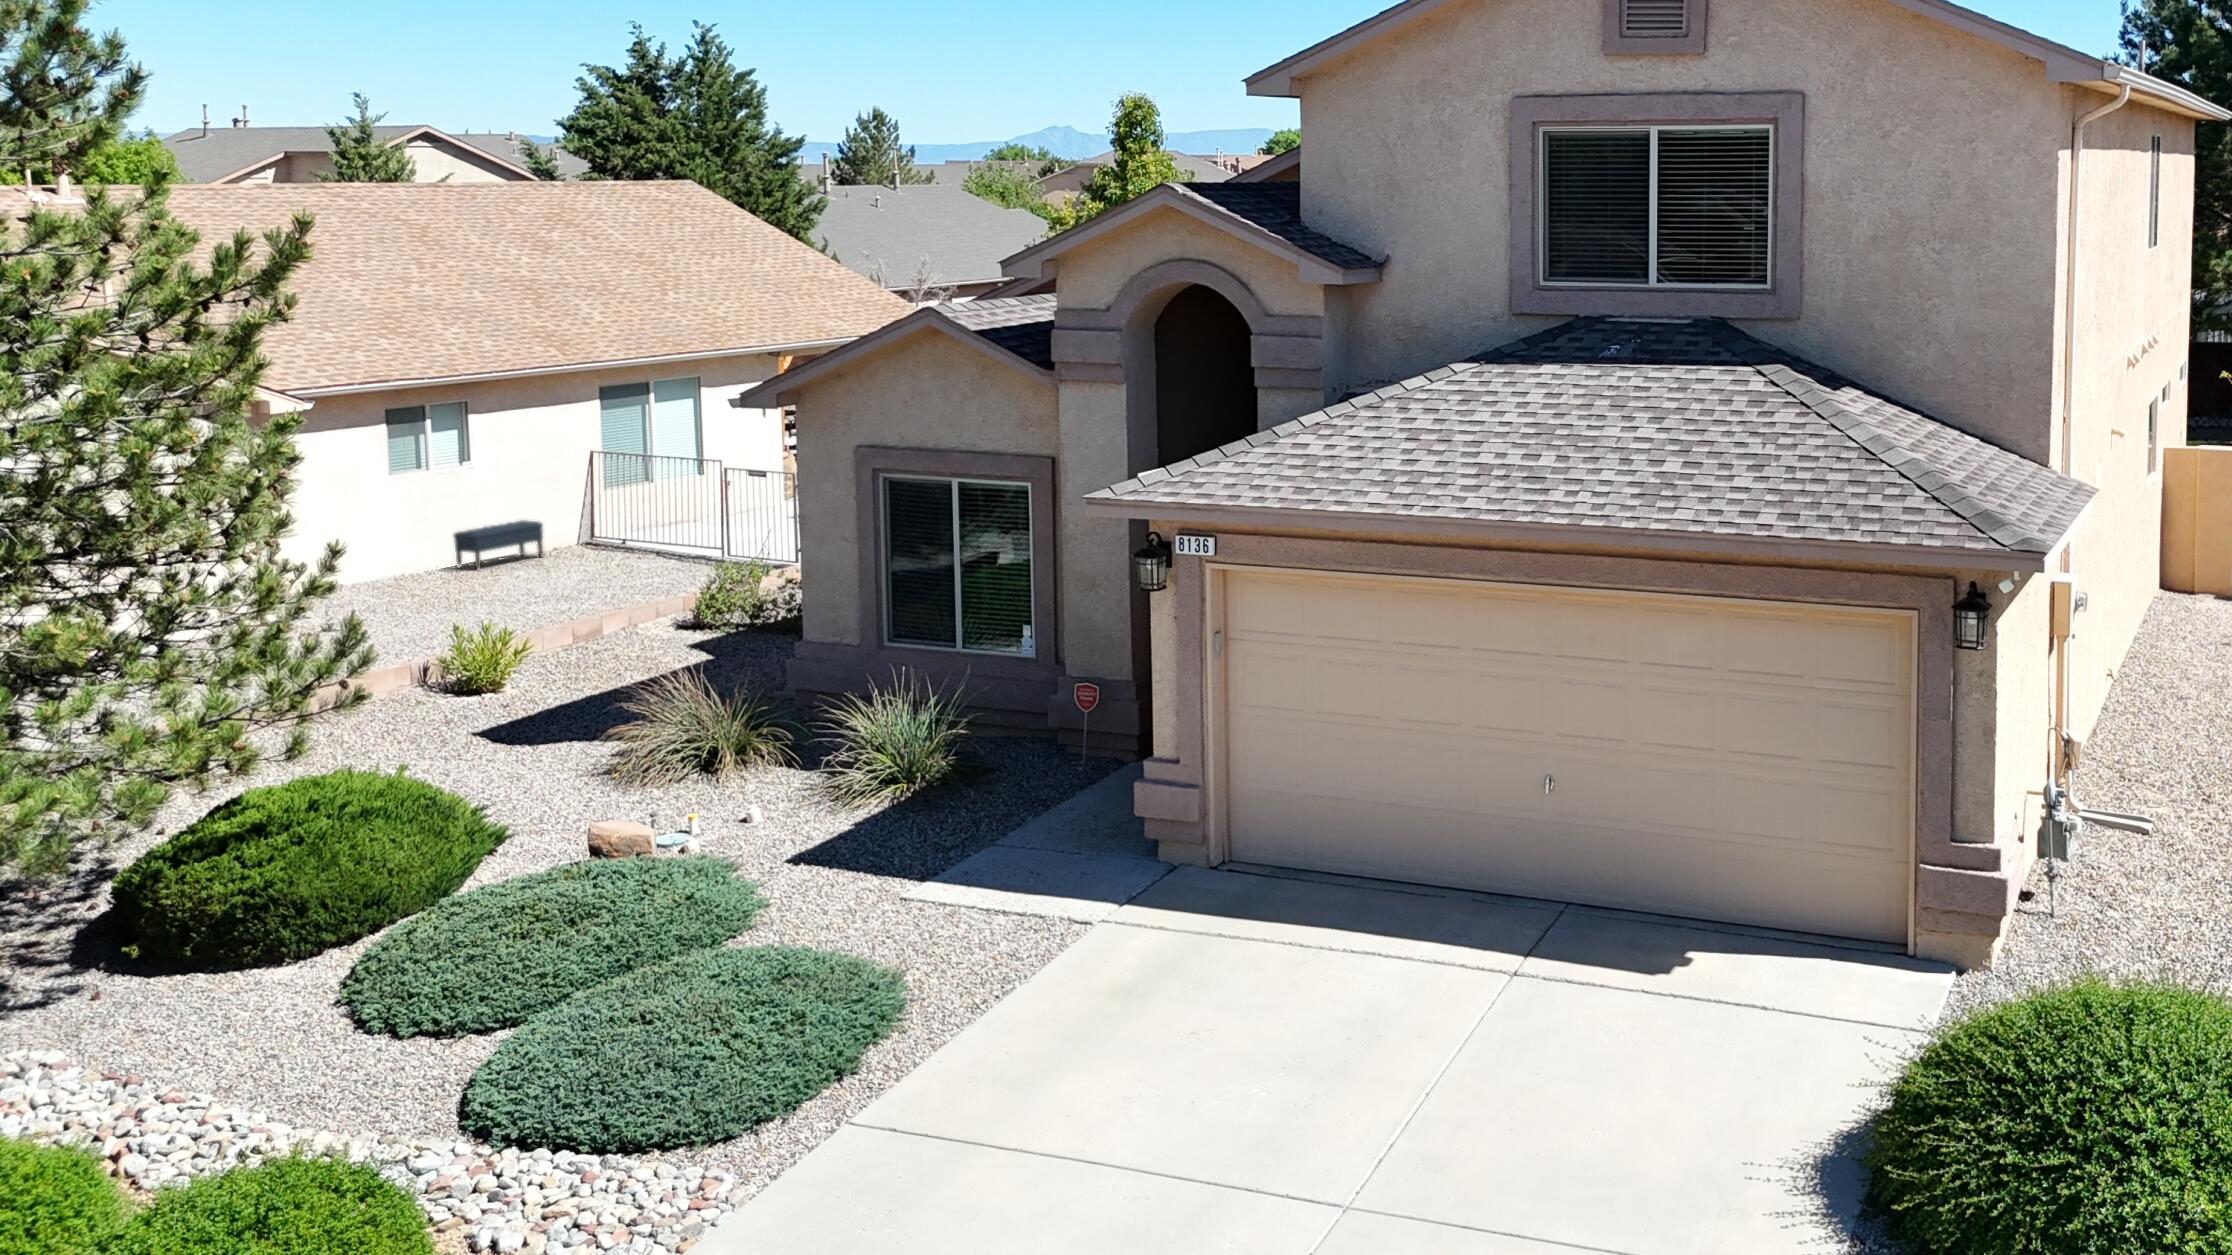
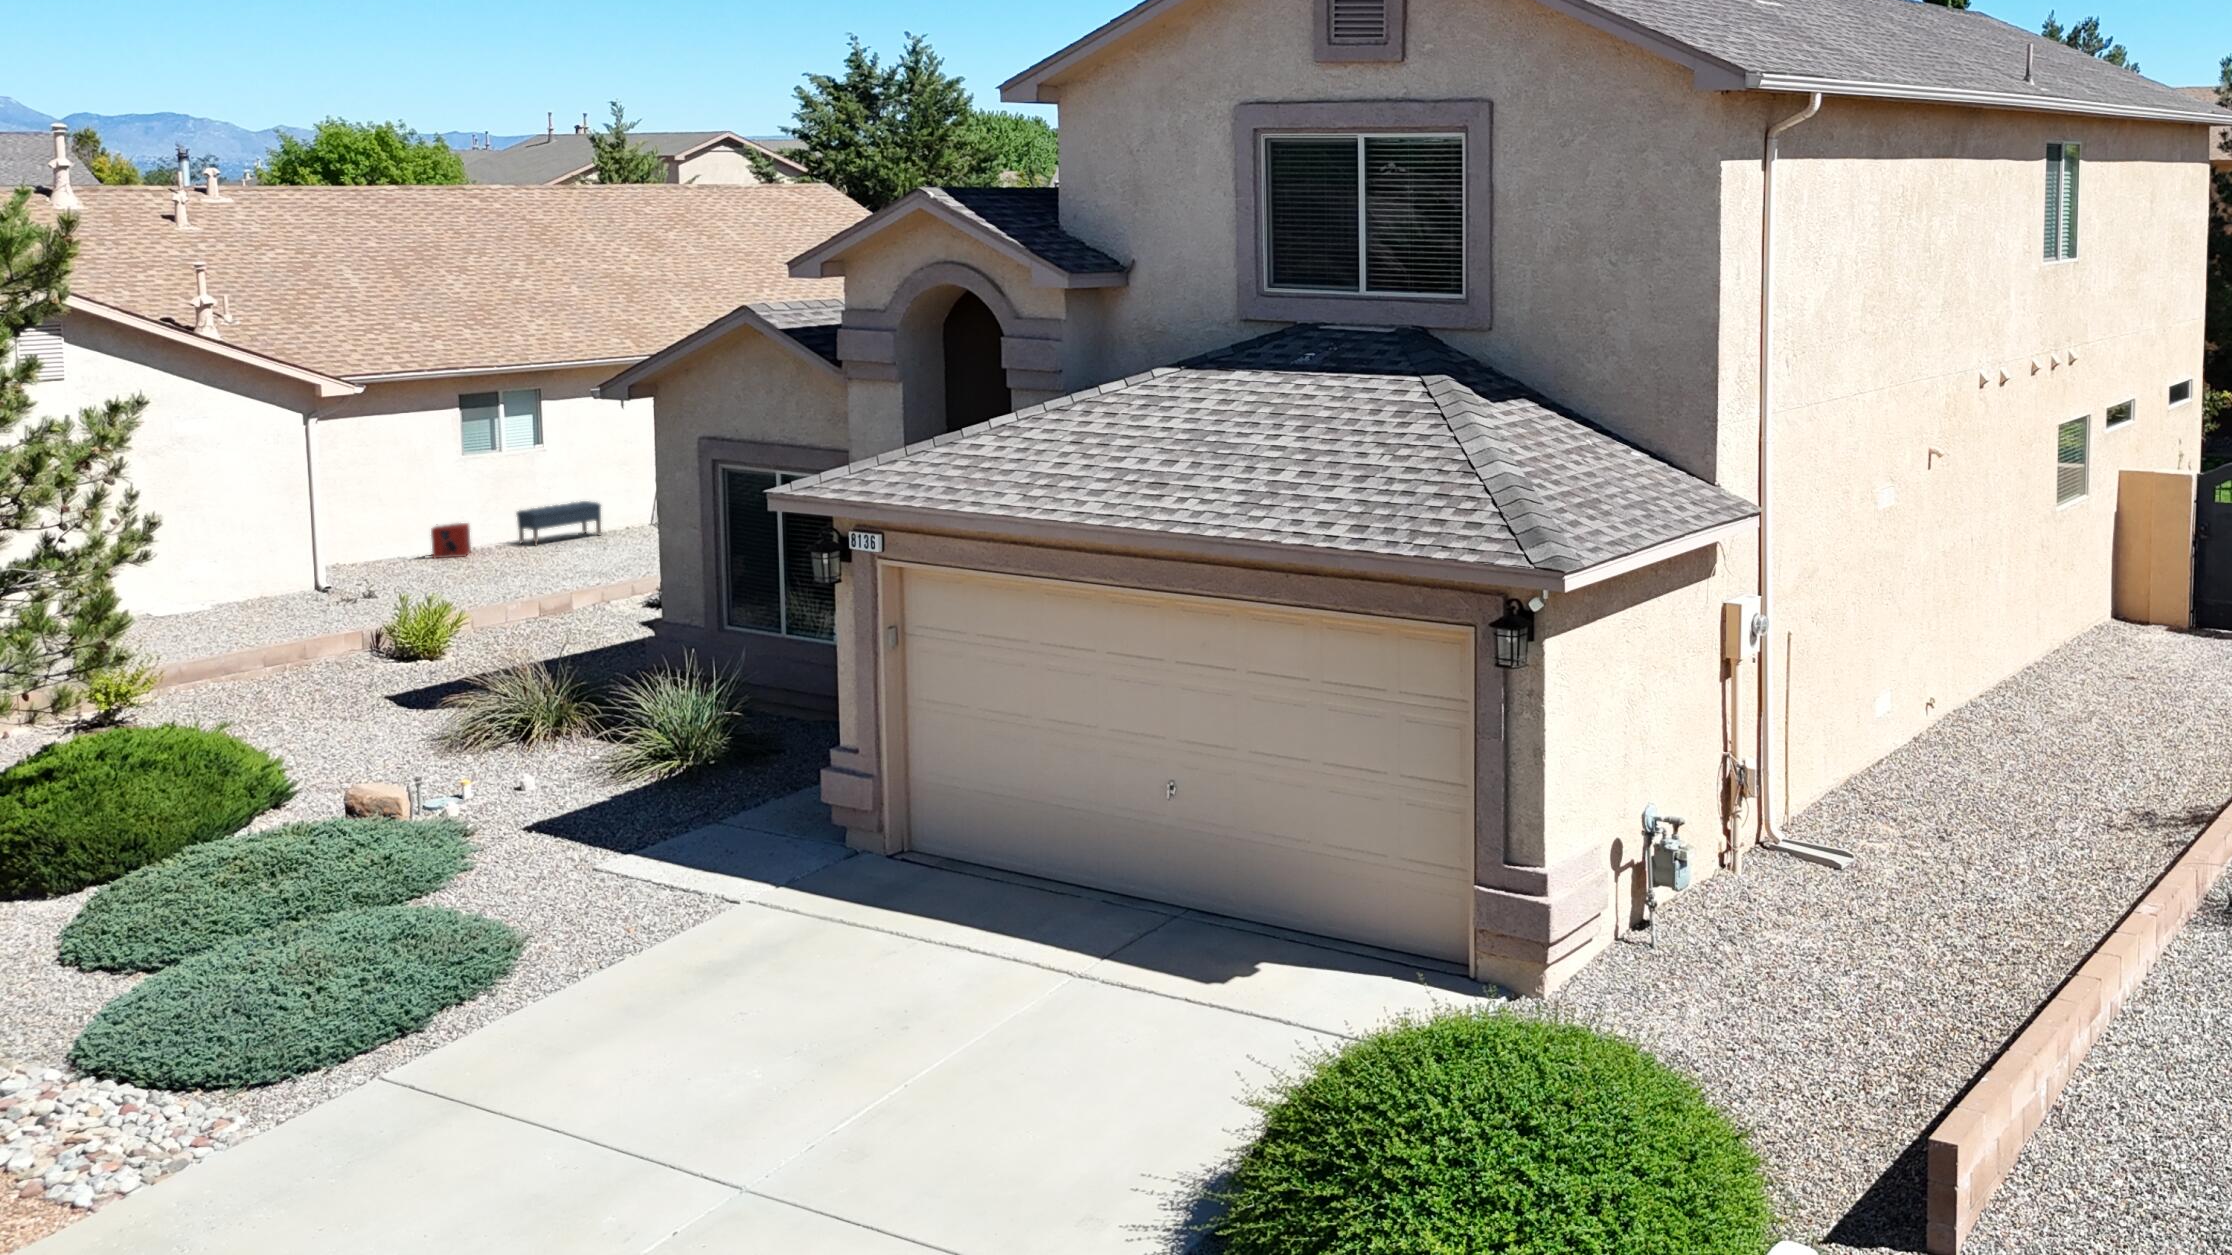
storage box: none [368,547,408,586] -> present [431,523,471,558]

